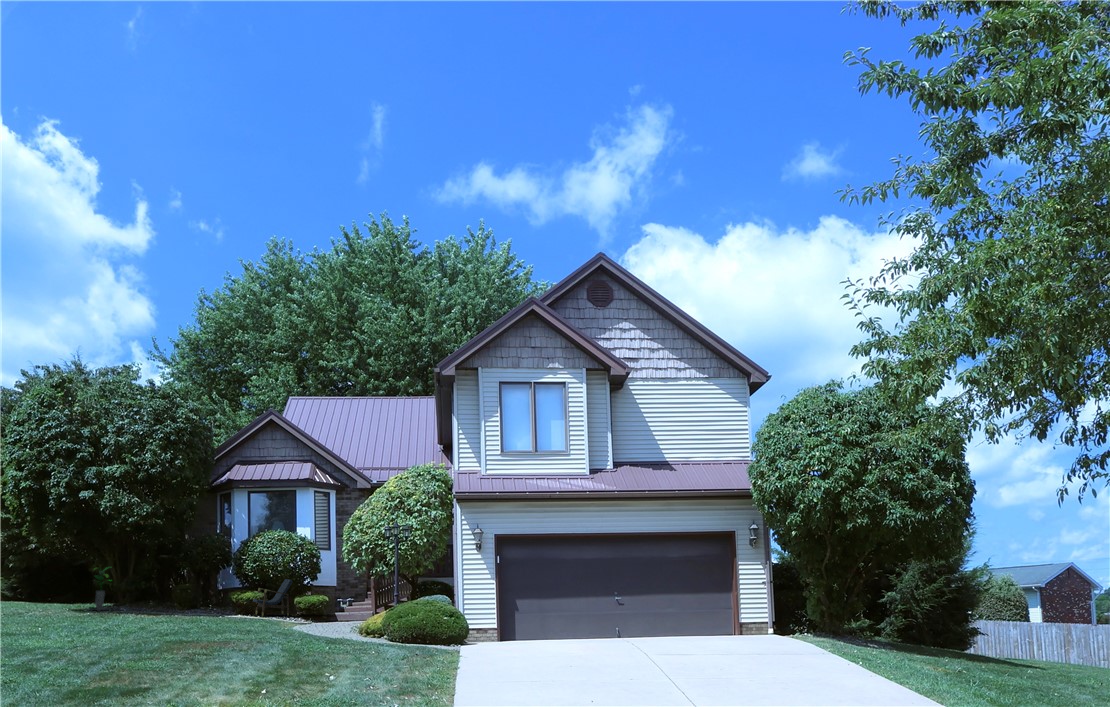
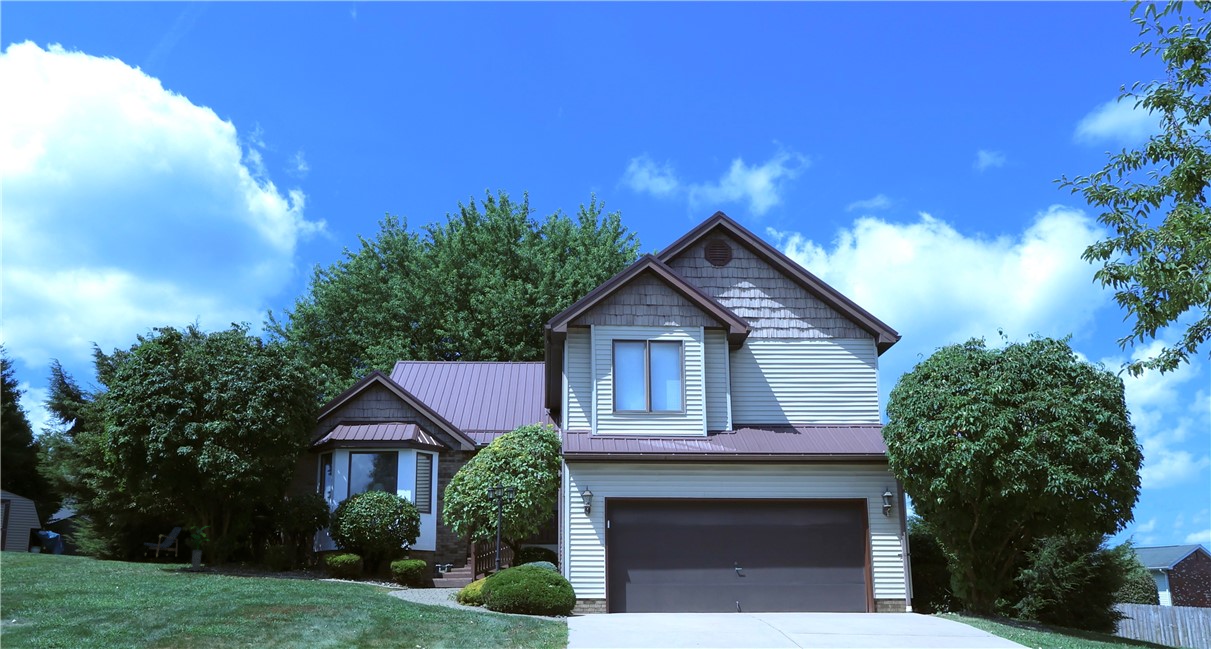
lounge chair: present [253,579,293,617] -> present [144,527,181,556]

